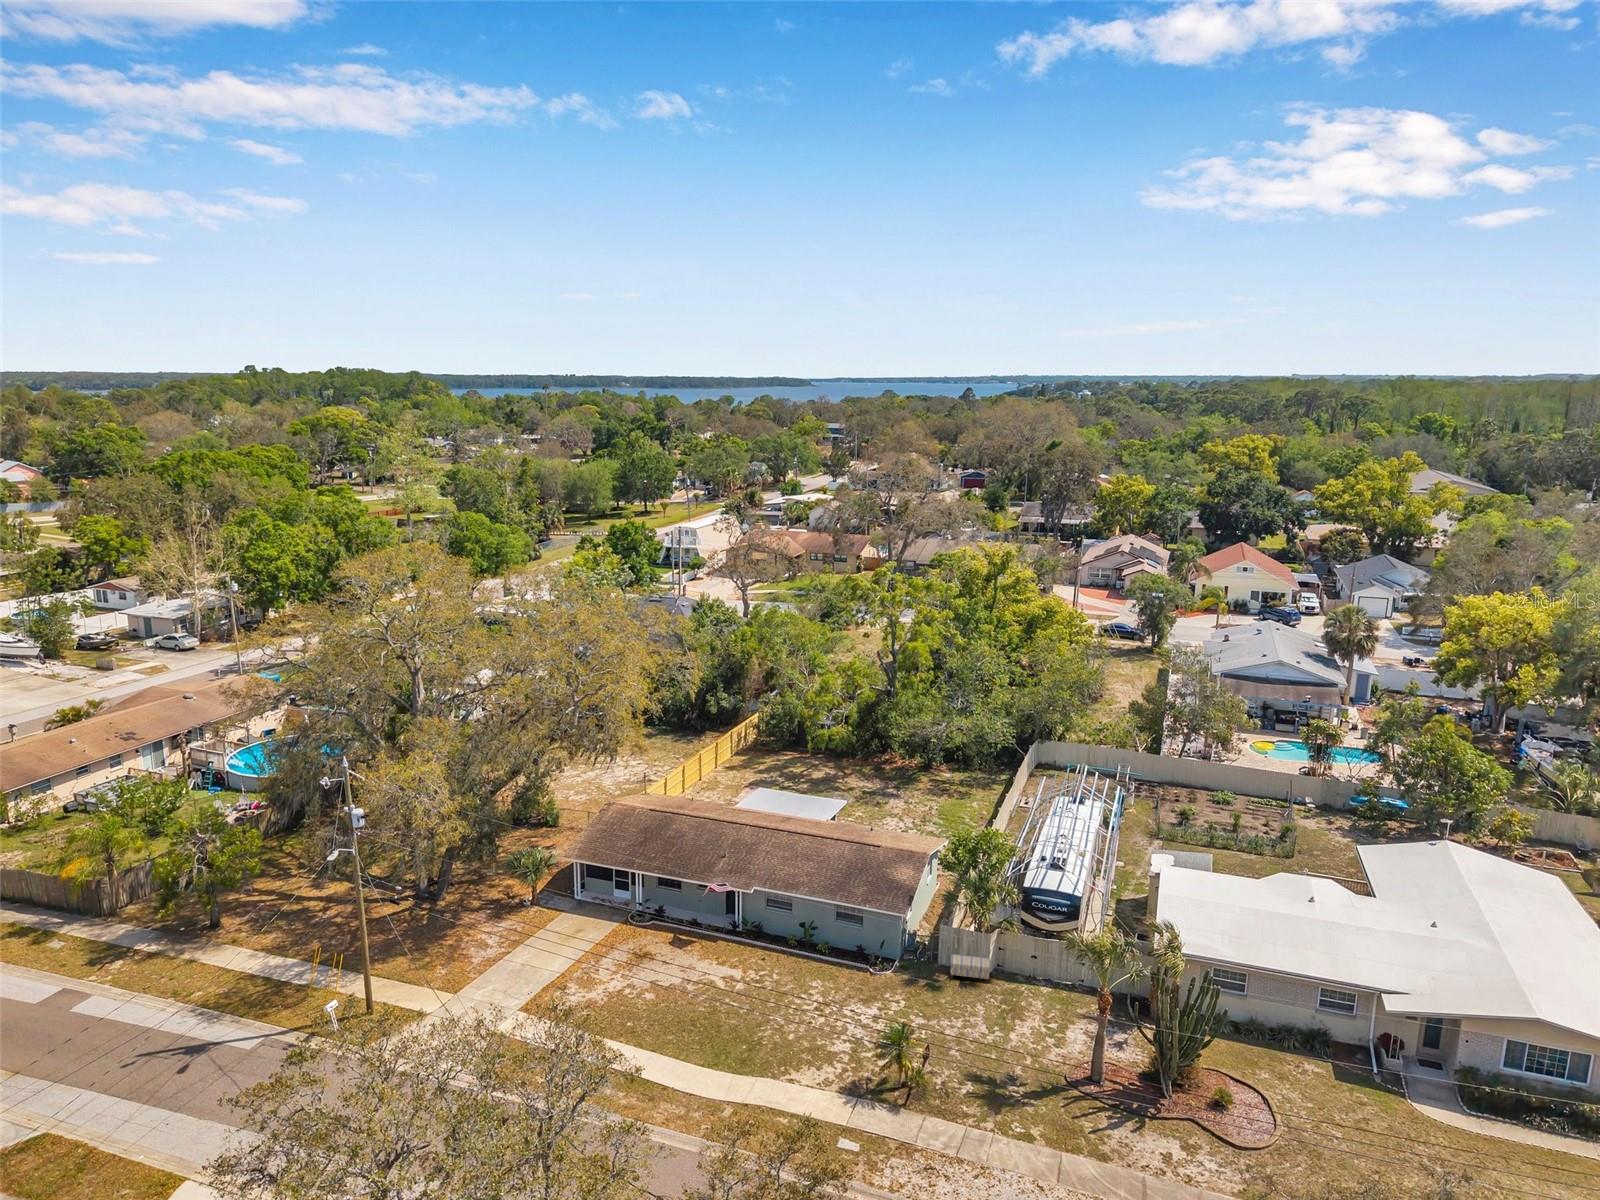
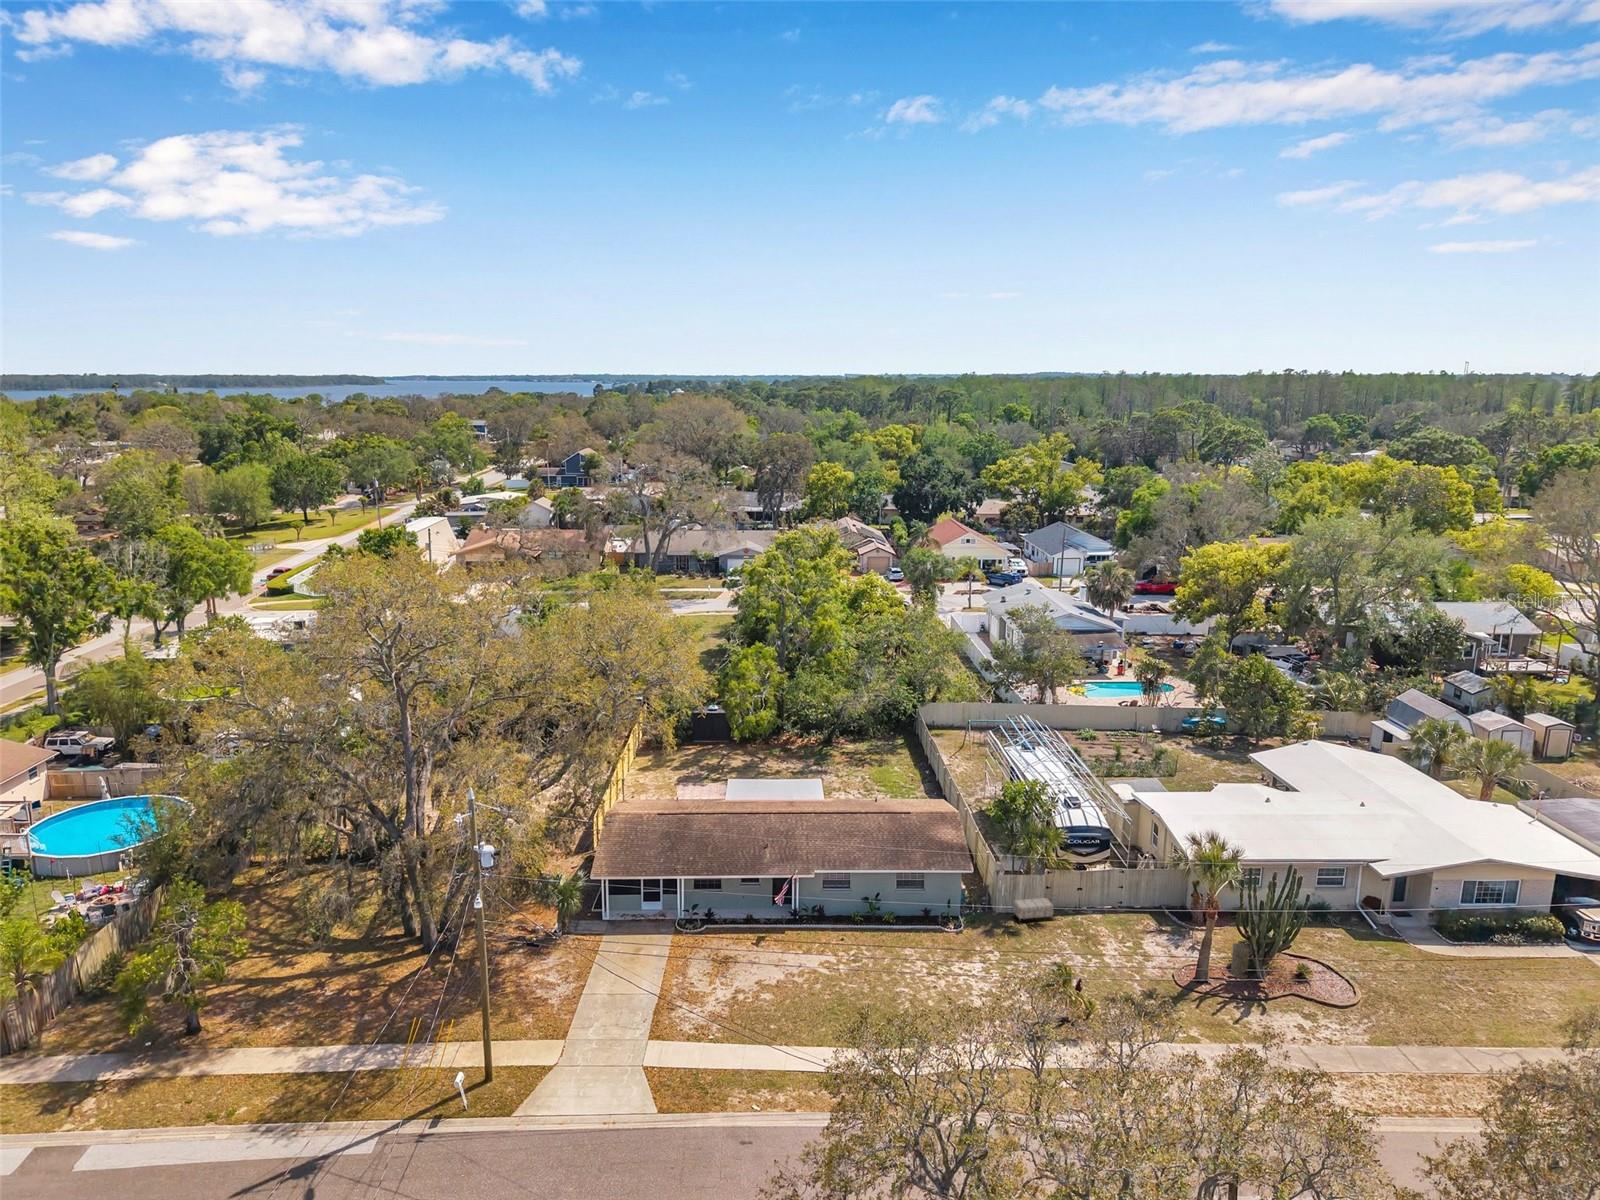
trash can: none [1139,1049,1161,1090] -> present [1230,943,1250,978]

